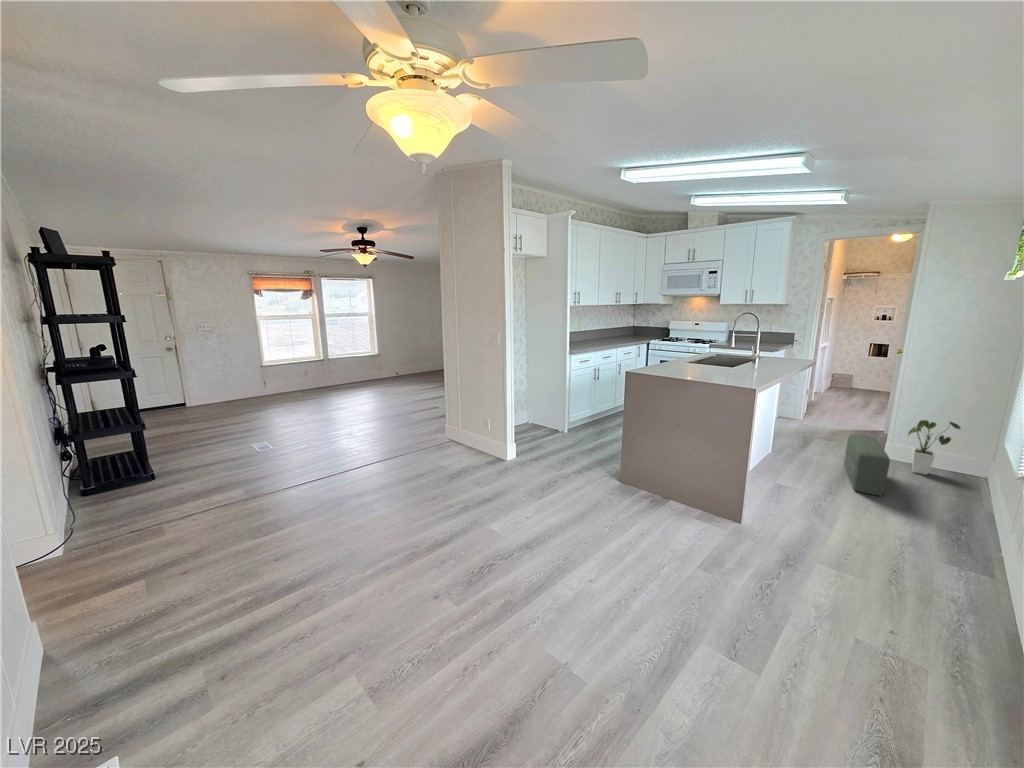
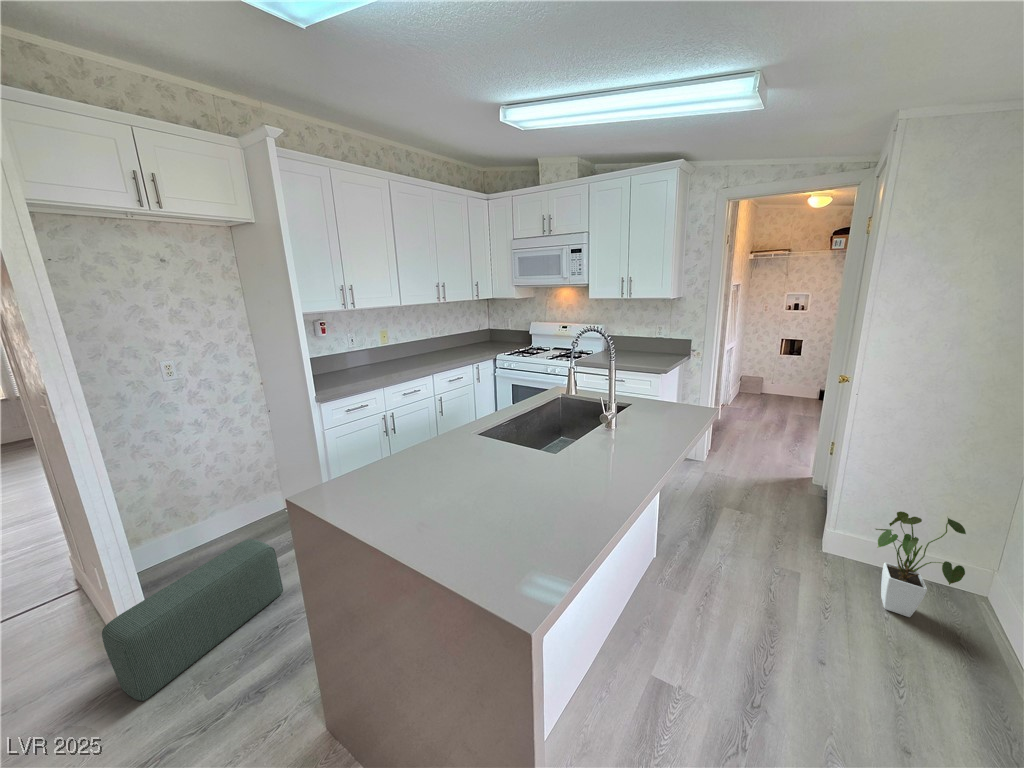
pouf: present [844,434,890,495] -> present [102,539,283,701]

